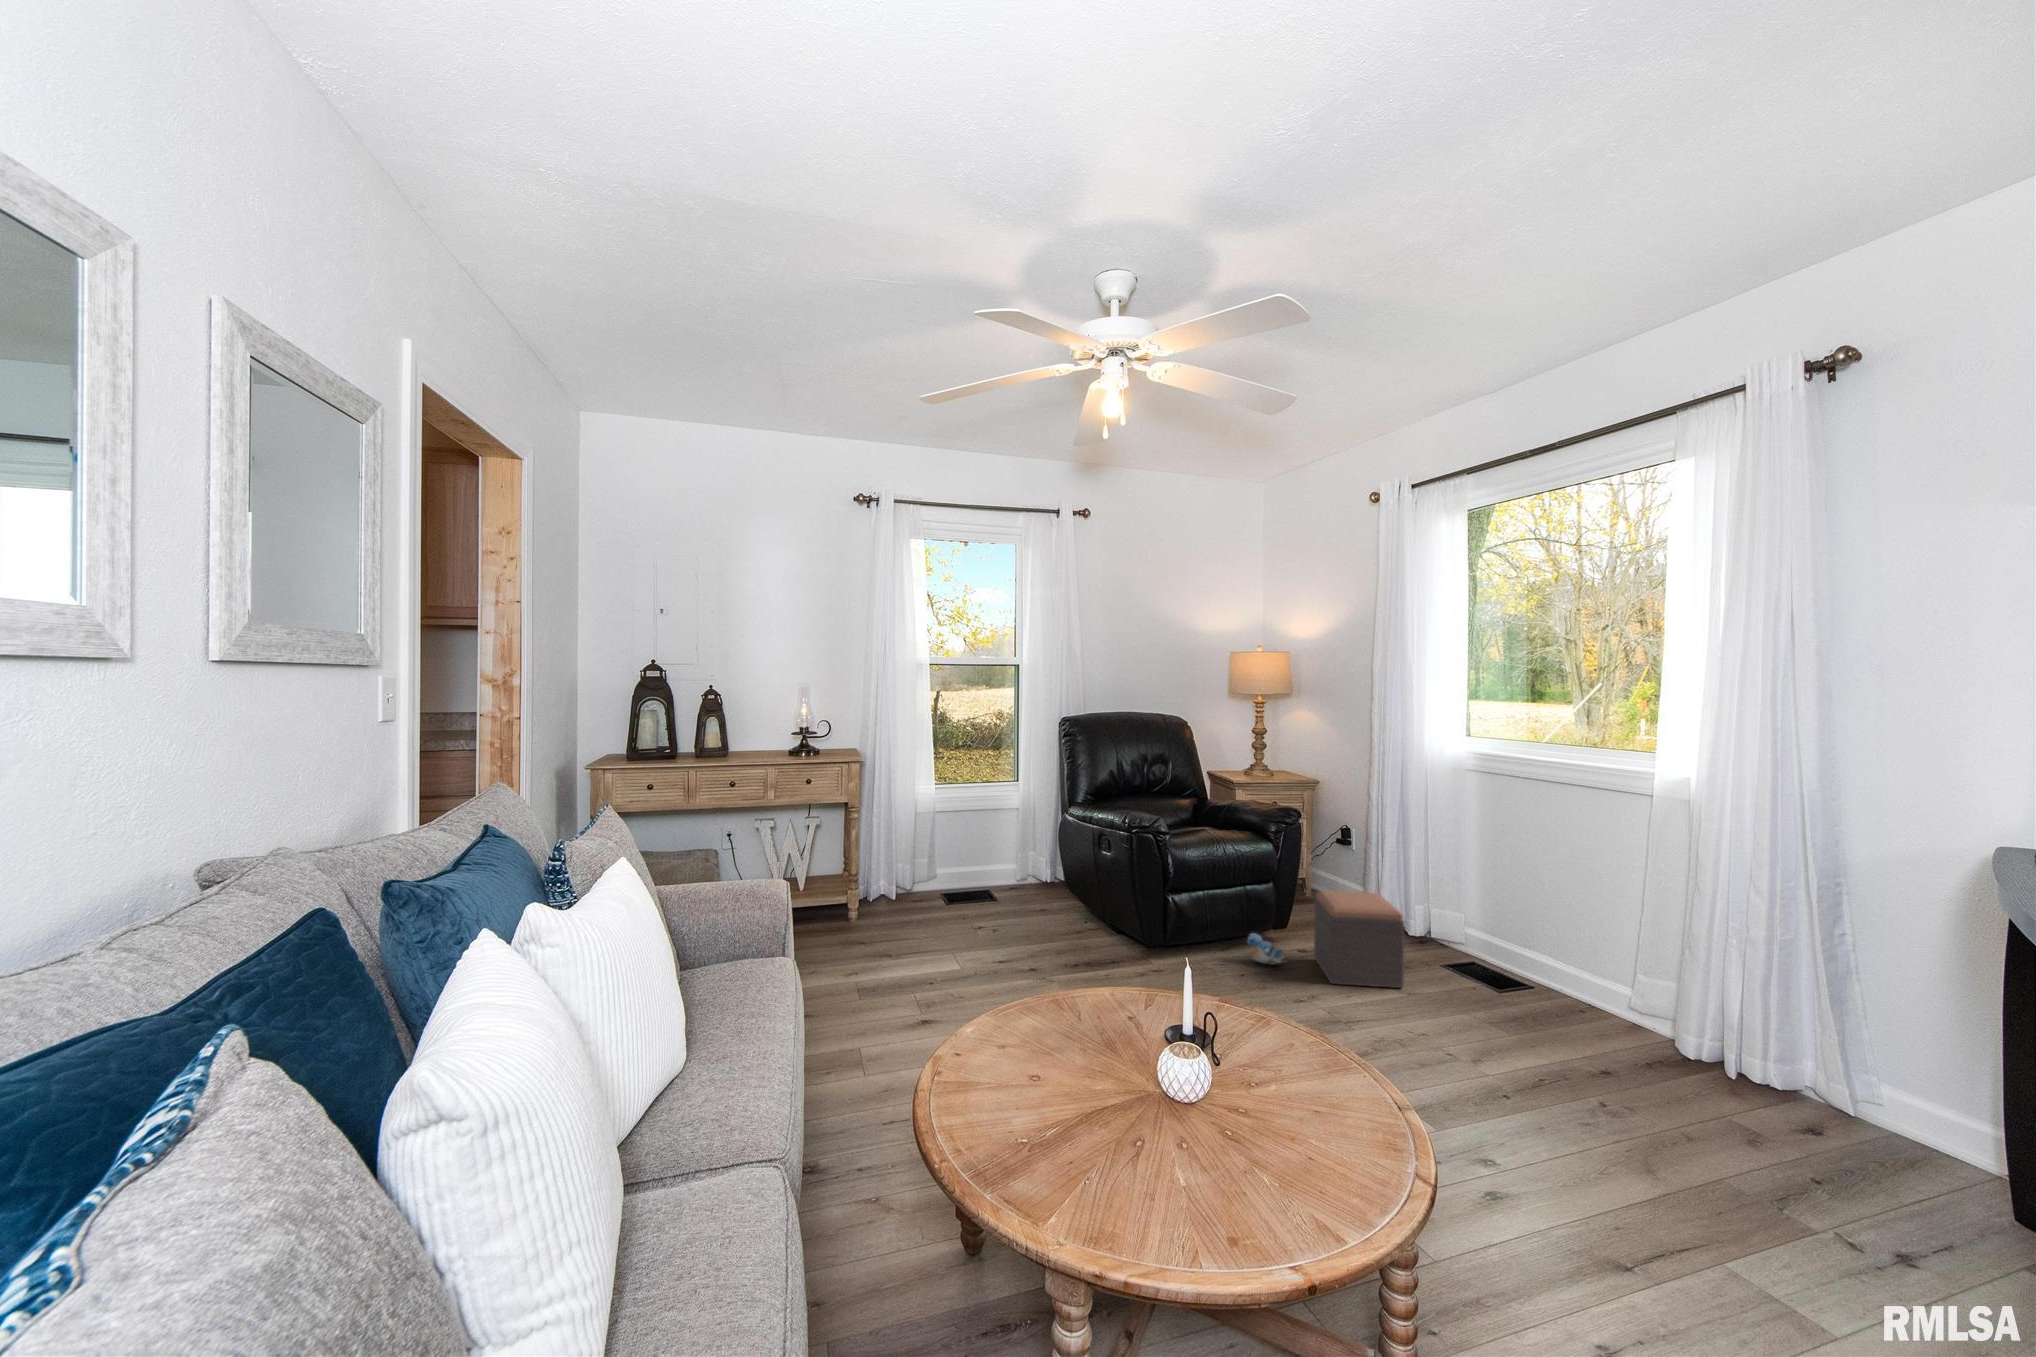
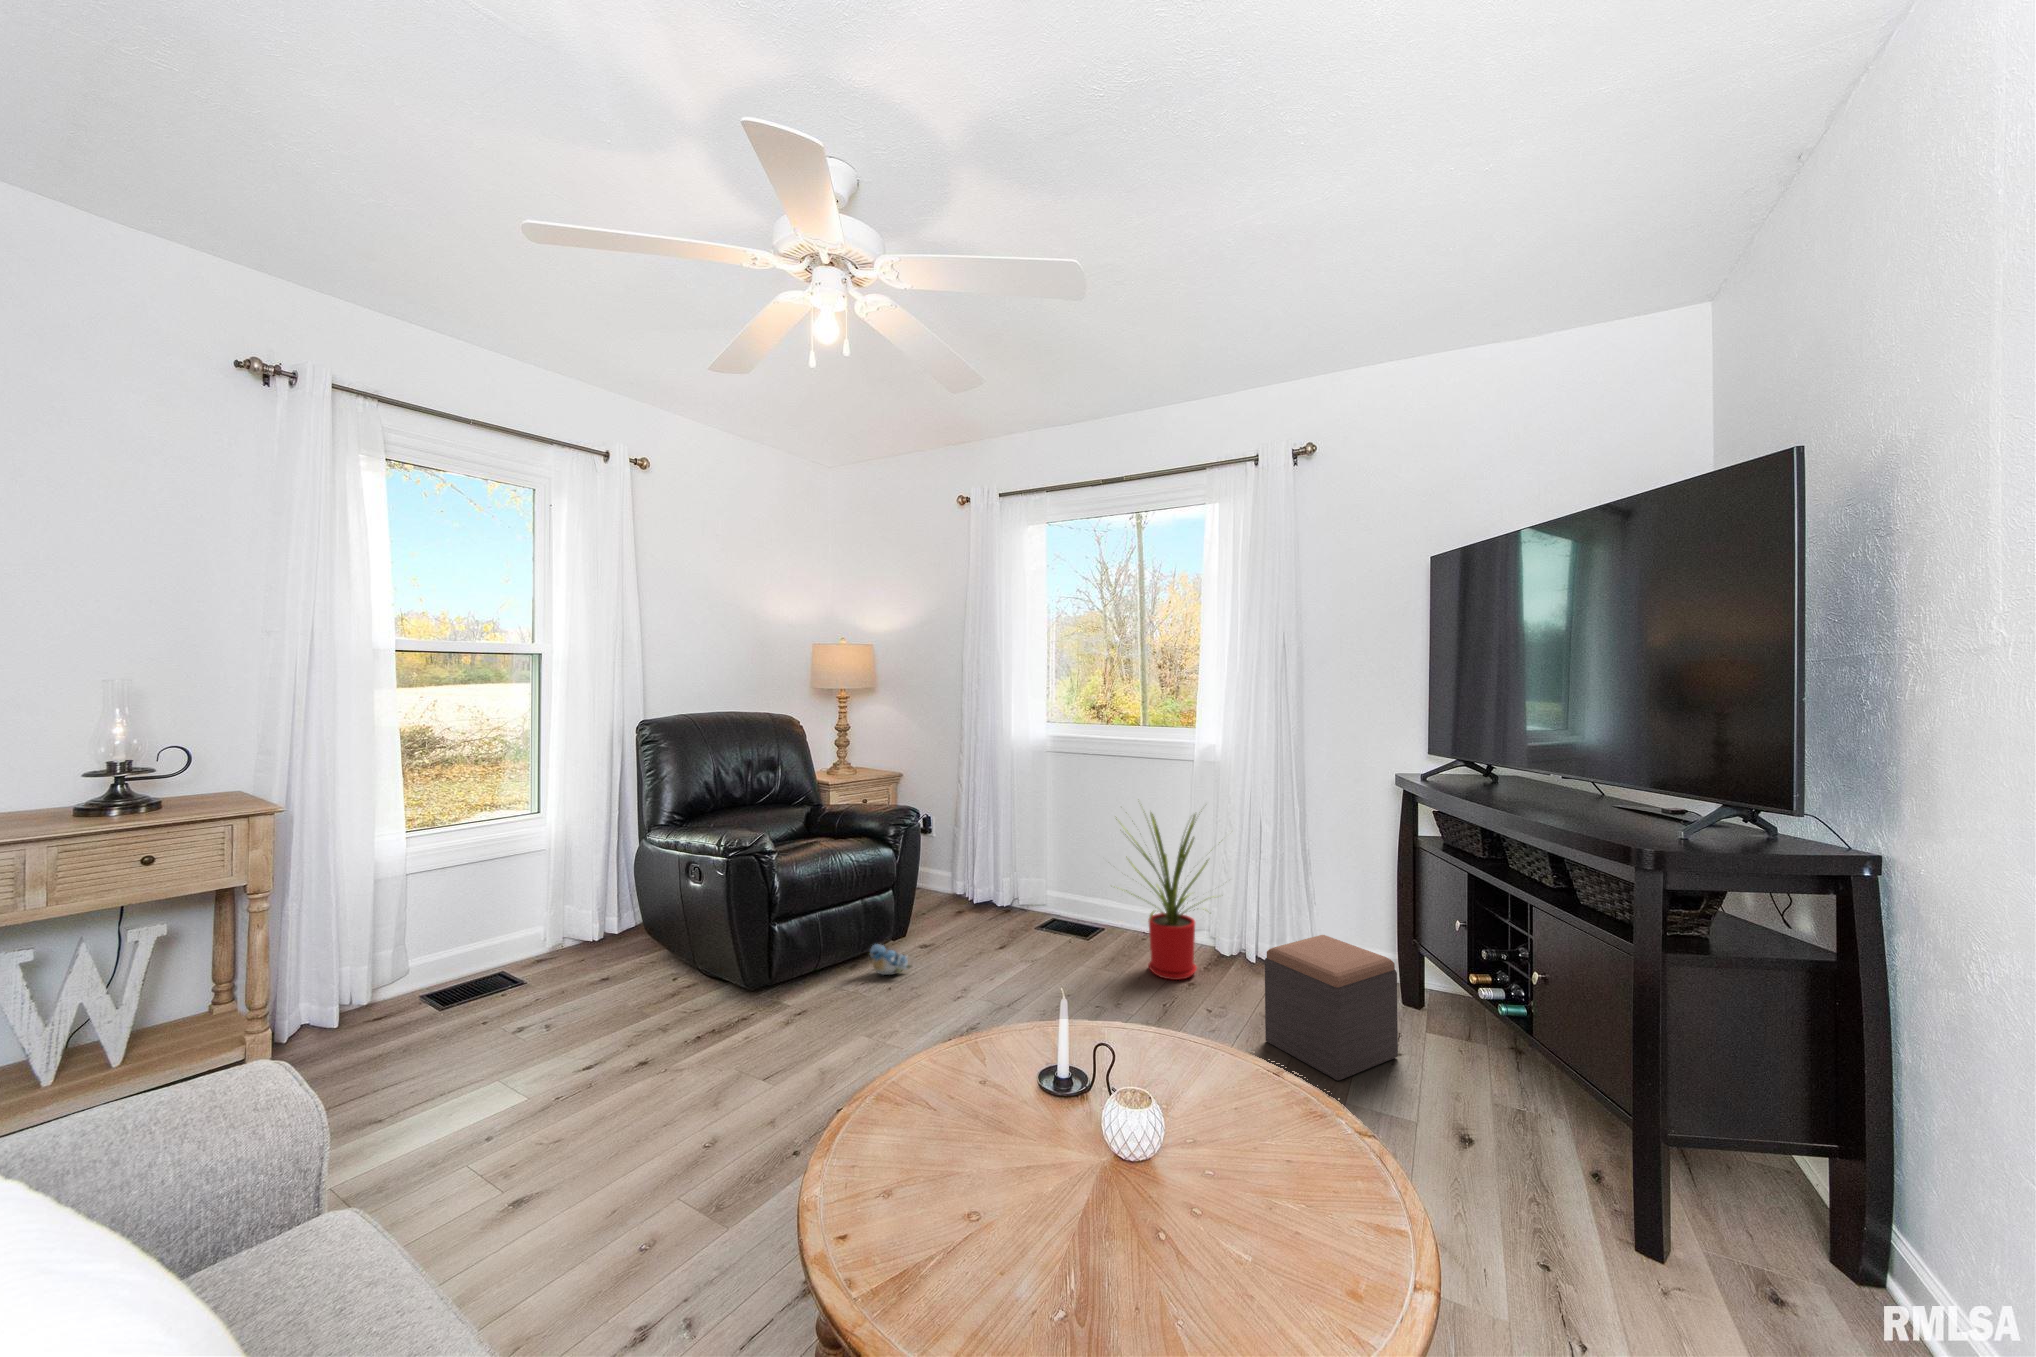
house plant: none [1496,835,1685,1050] -> present [1116,813,1208,980]
footstool: present [1314,891,1404,988] -> present [1265,935,1398,1081]

